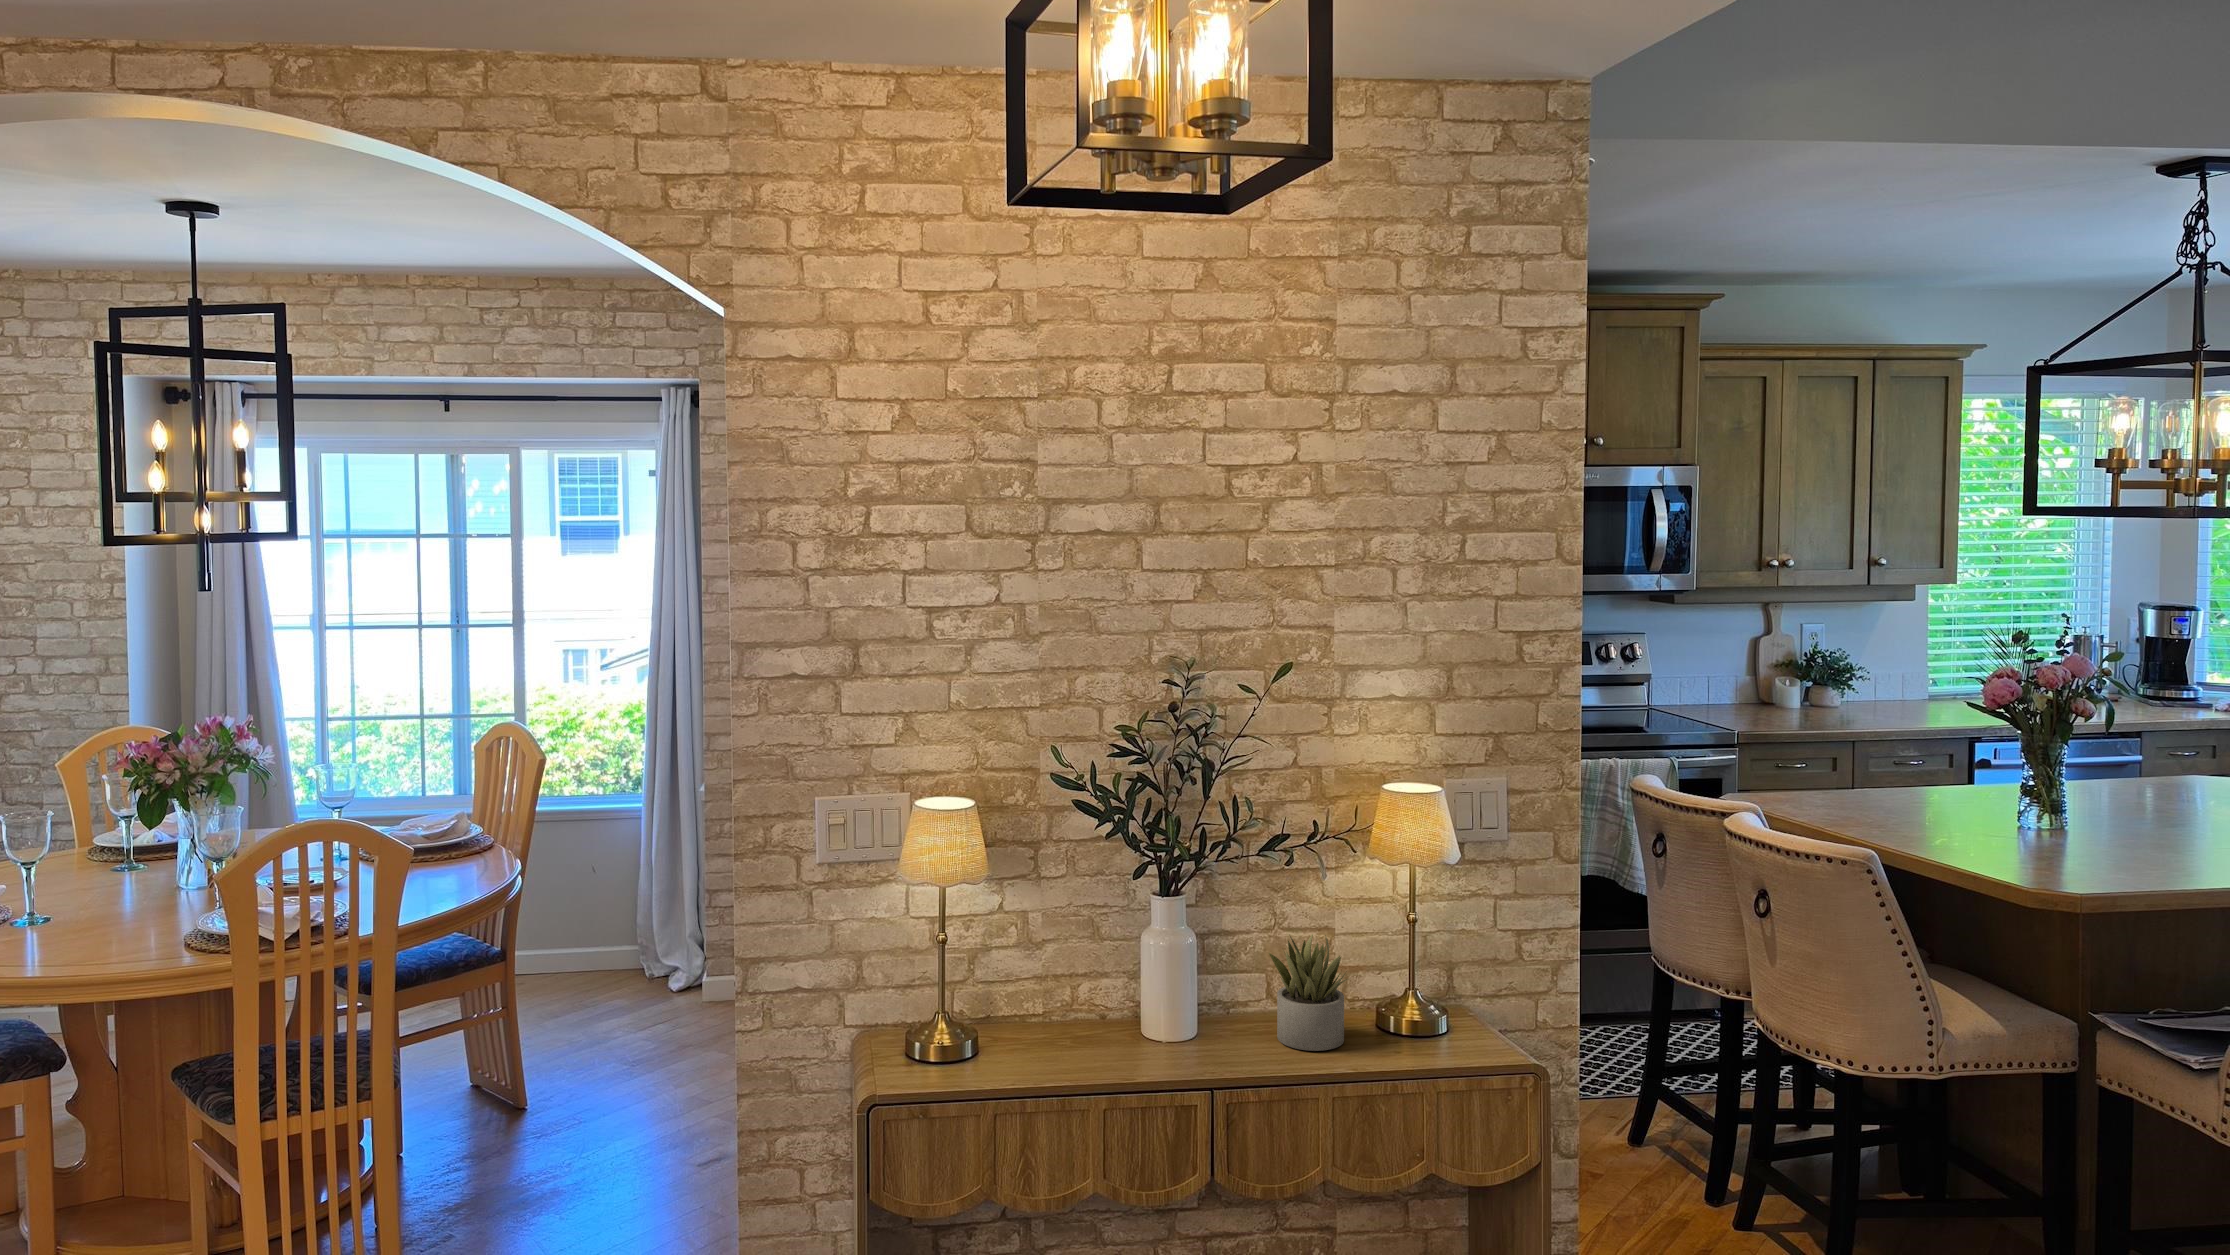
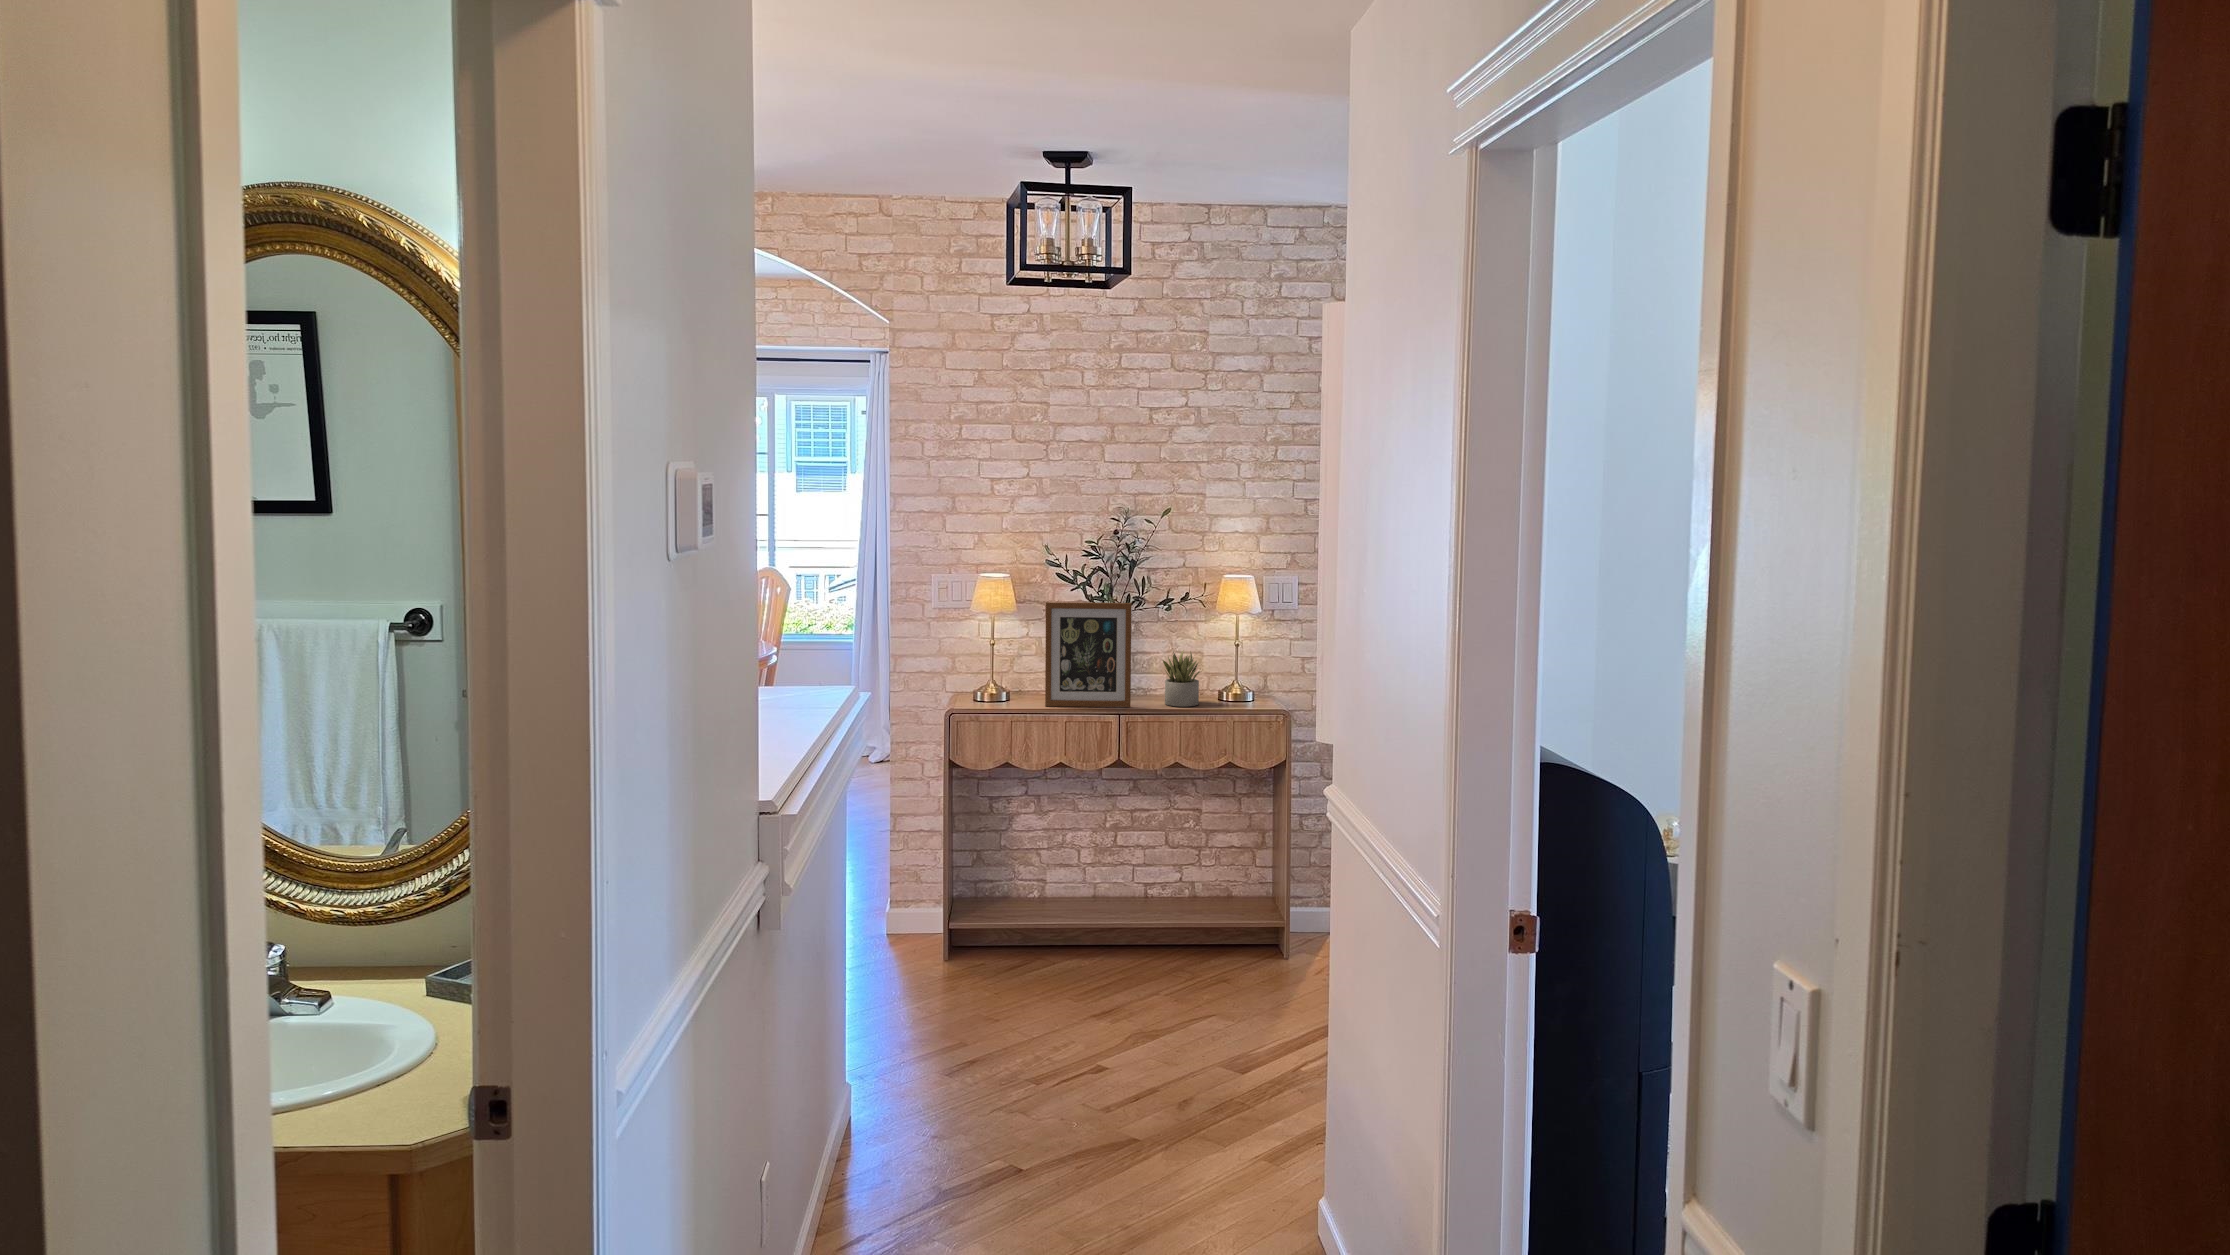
picture frame: none [1051,853,1221,1065] -> present [1045,602,1131,707]

